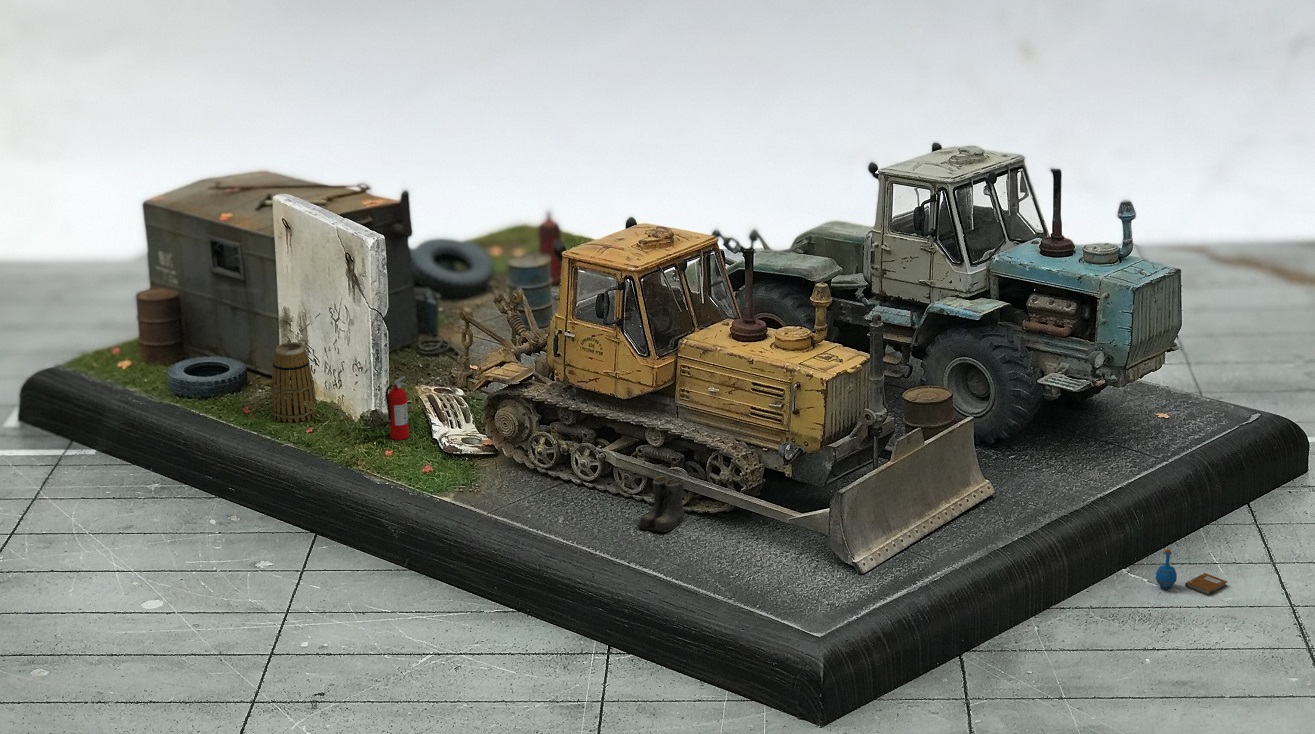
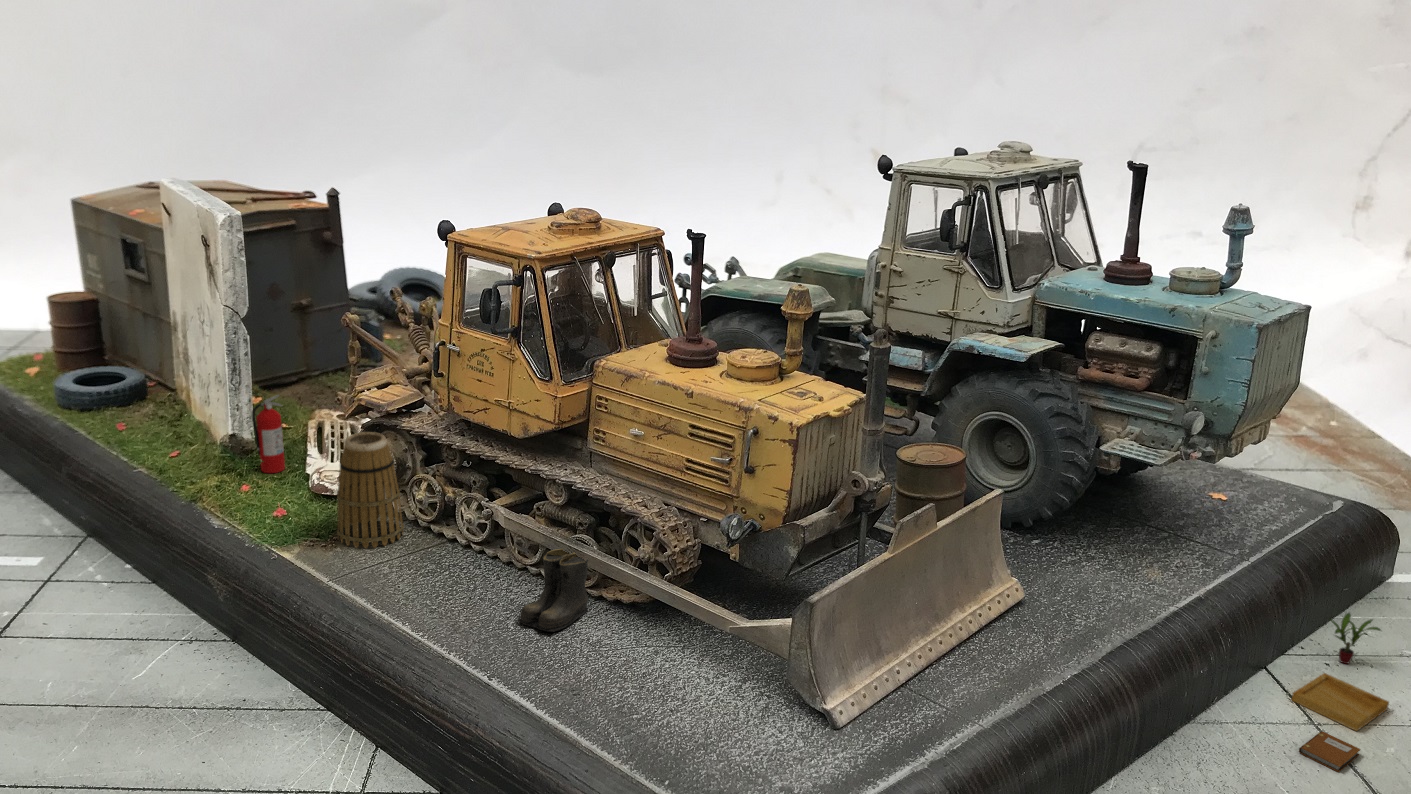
basket: present [271,342,317,423] -> present [337,432,404,548]
potted plant: none [1227,495,1262,533] -> present [1331,613,1380,664]
tray: none [1192,538,1260,573] -> present [1292,673,1389,731]
bottle: present [1155,549,1177,589] -> none [1257,699,1290,755]

